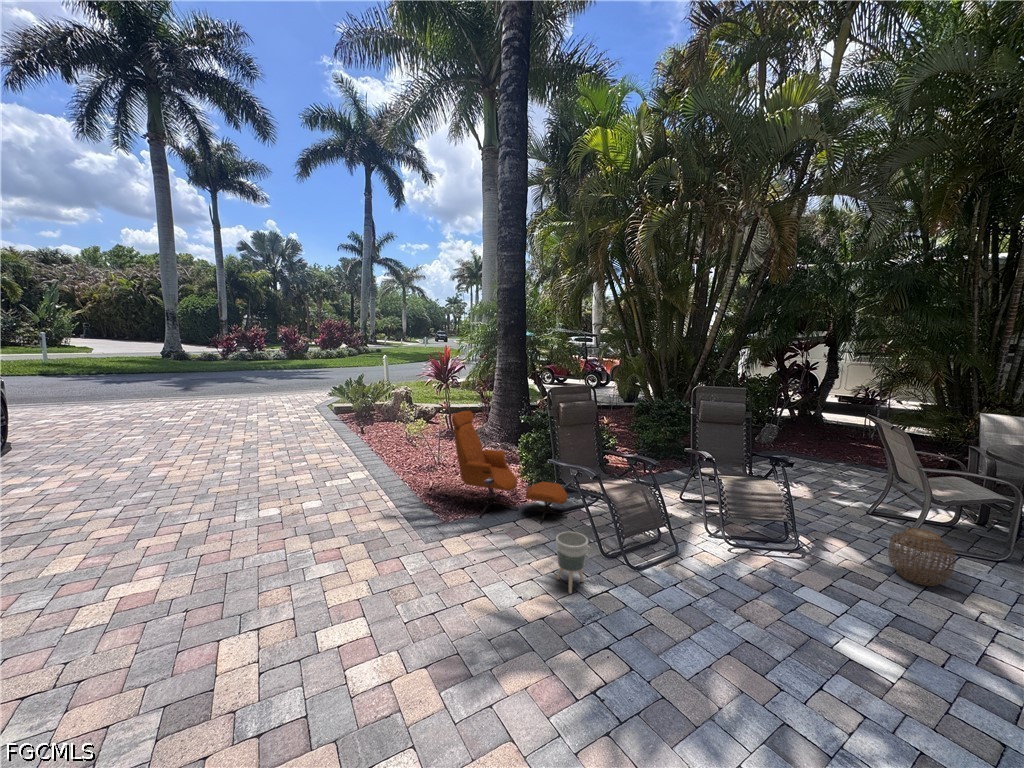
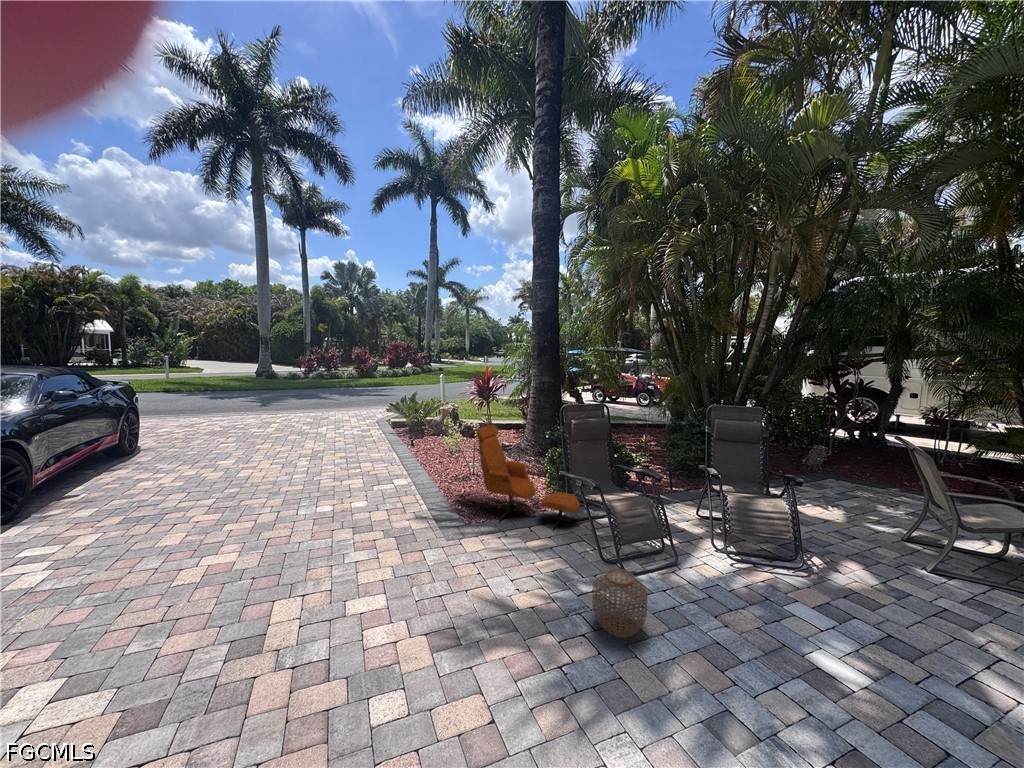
woven basket: present [888,528,956,586] -> present [592,569,648,637]
planter: present [556,532,588,594] -> none [552,534,581,590]

